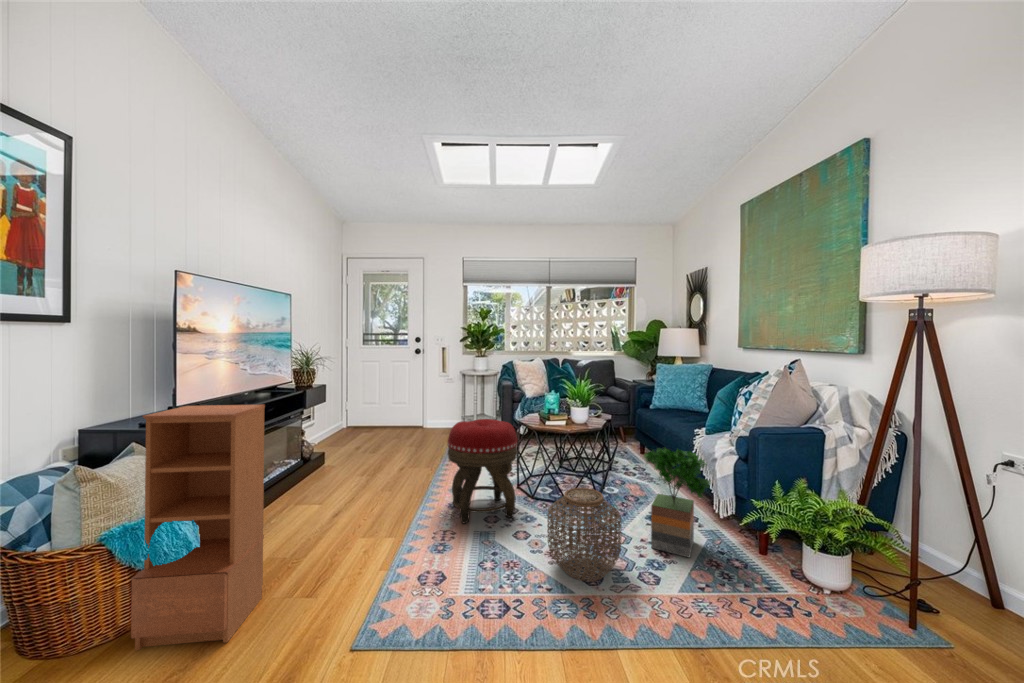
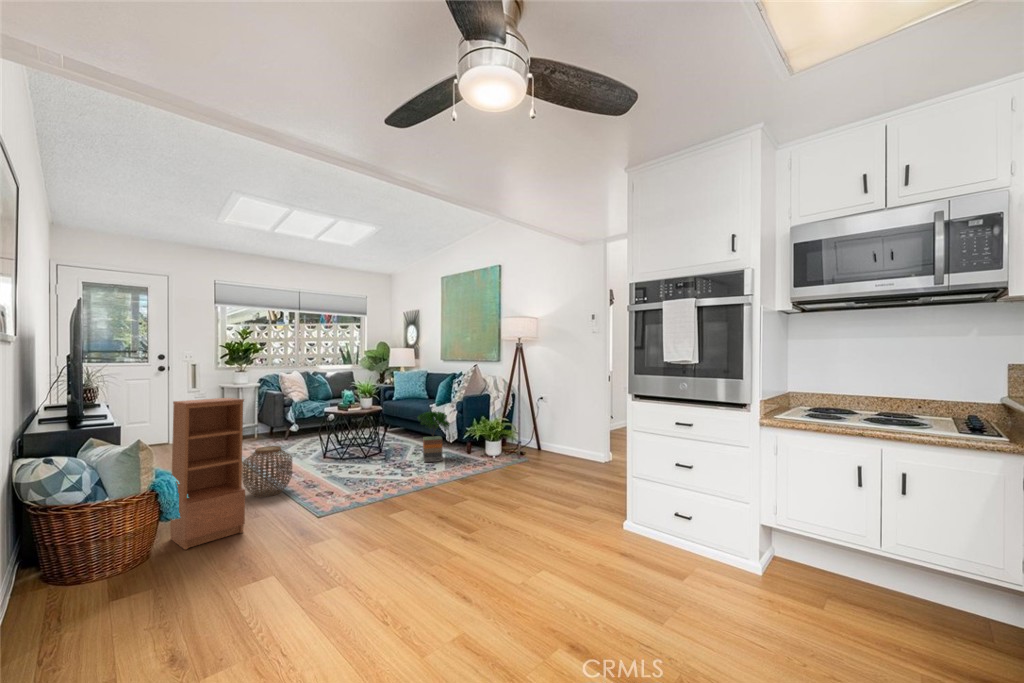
footstool: present [448,419,517,524] -> none [286,411,340,478]
woven basket: present [547,488,621,582] -> present [242,446,292,497]

